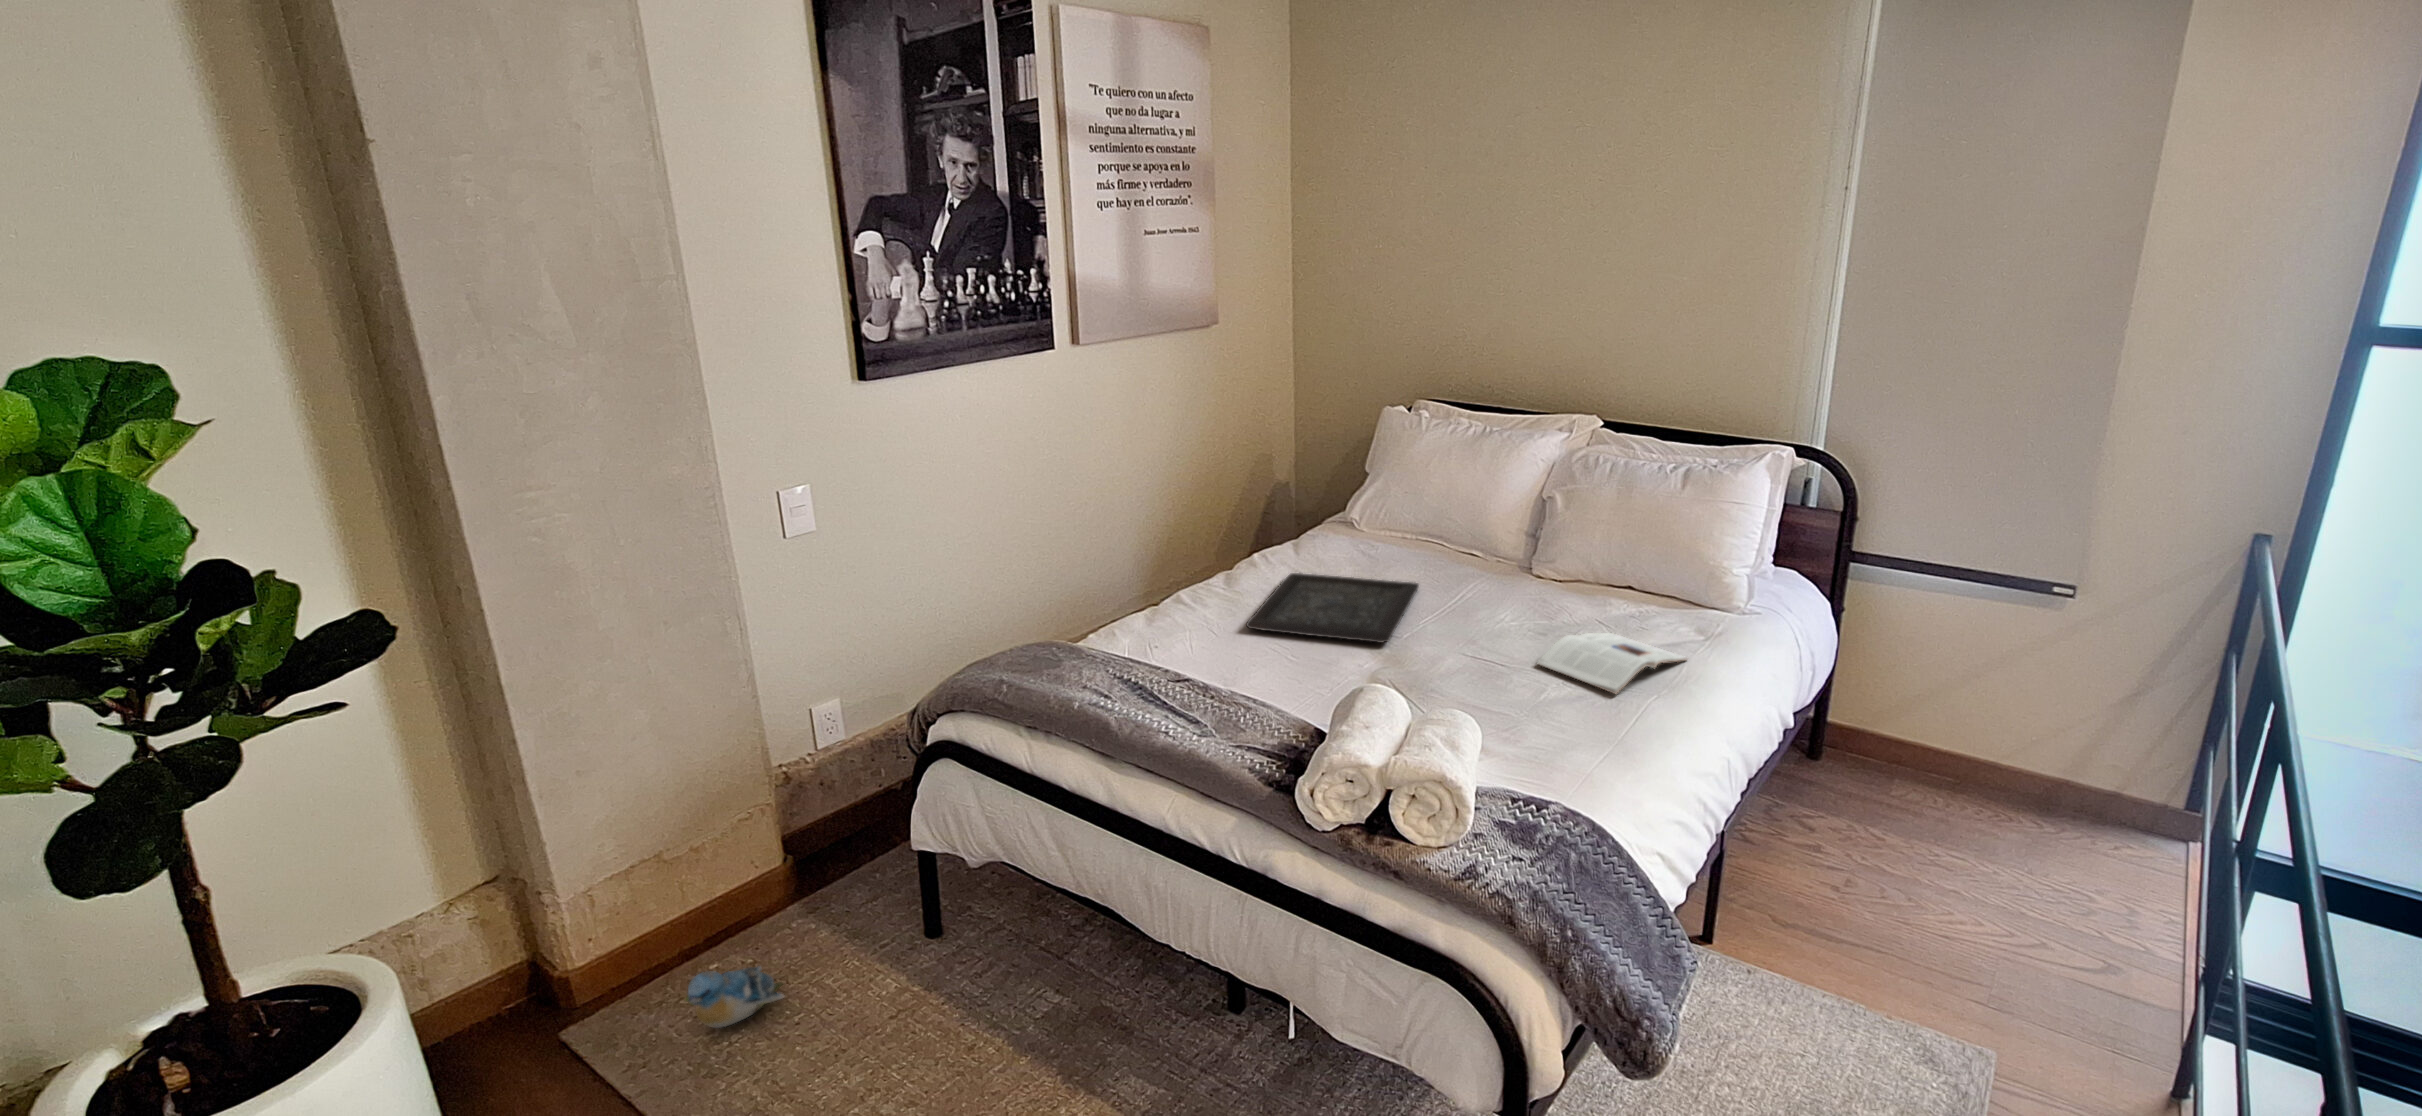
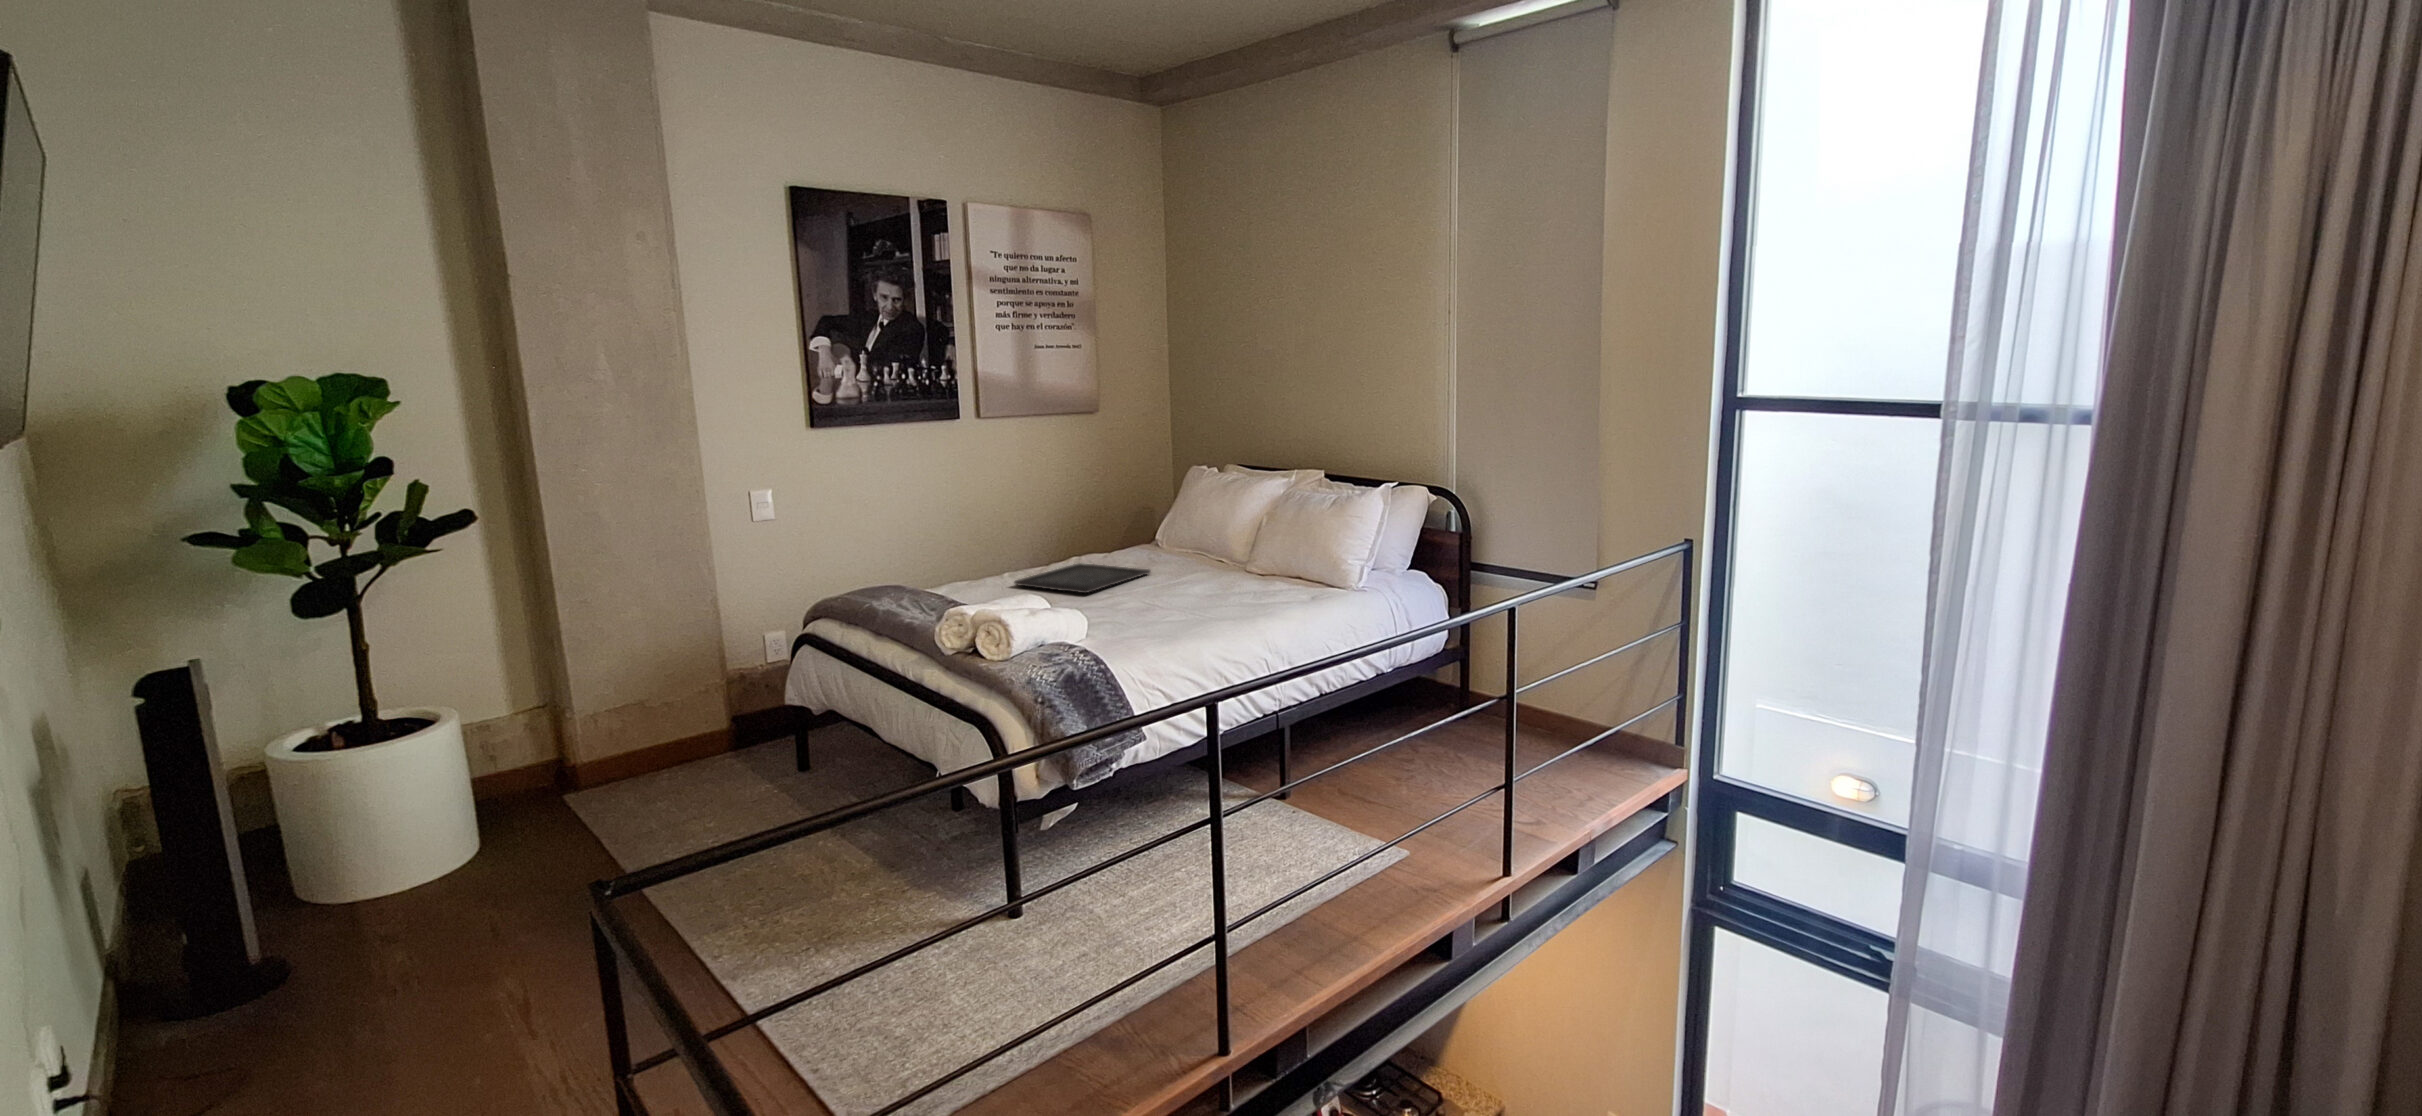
magazine: present [1537,633,1687,694] -> none [1166,590,1267,618]
plush toy: present [686,966,784,1028] -> none [639,755,704,792]

